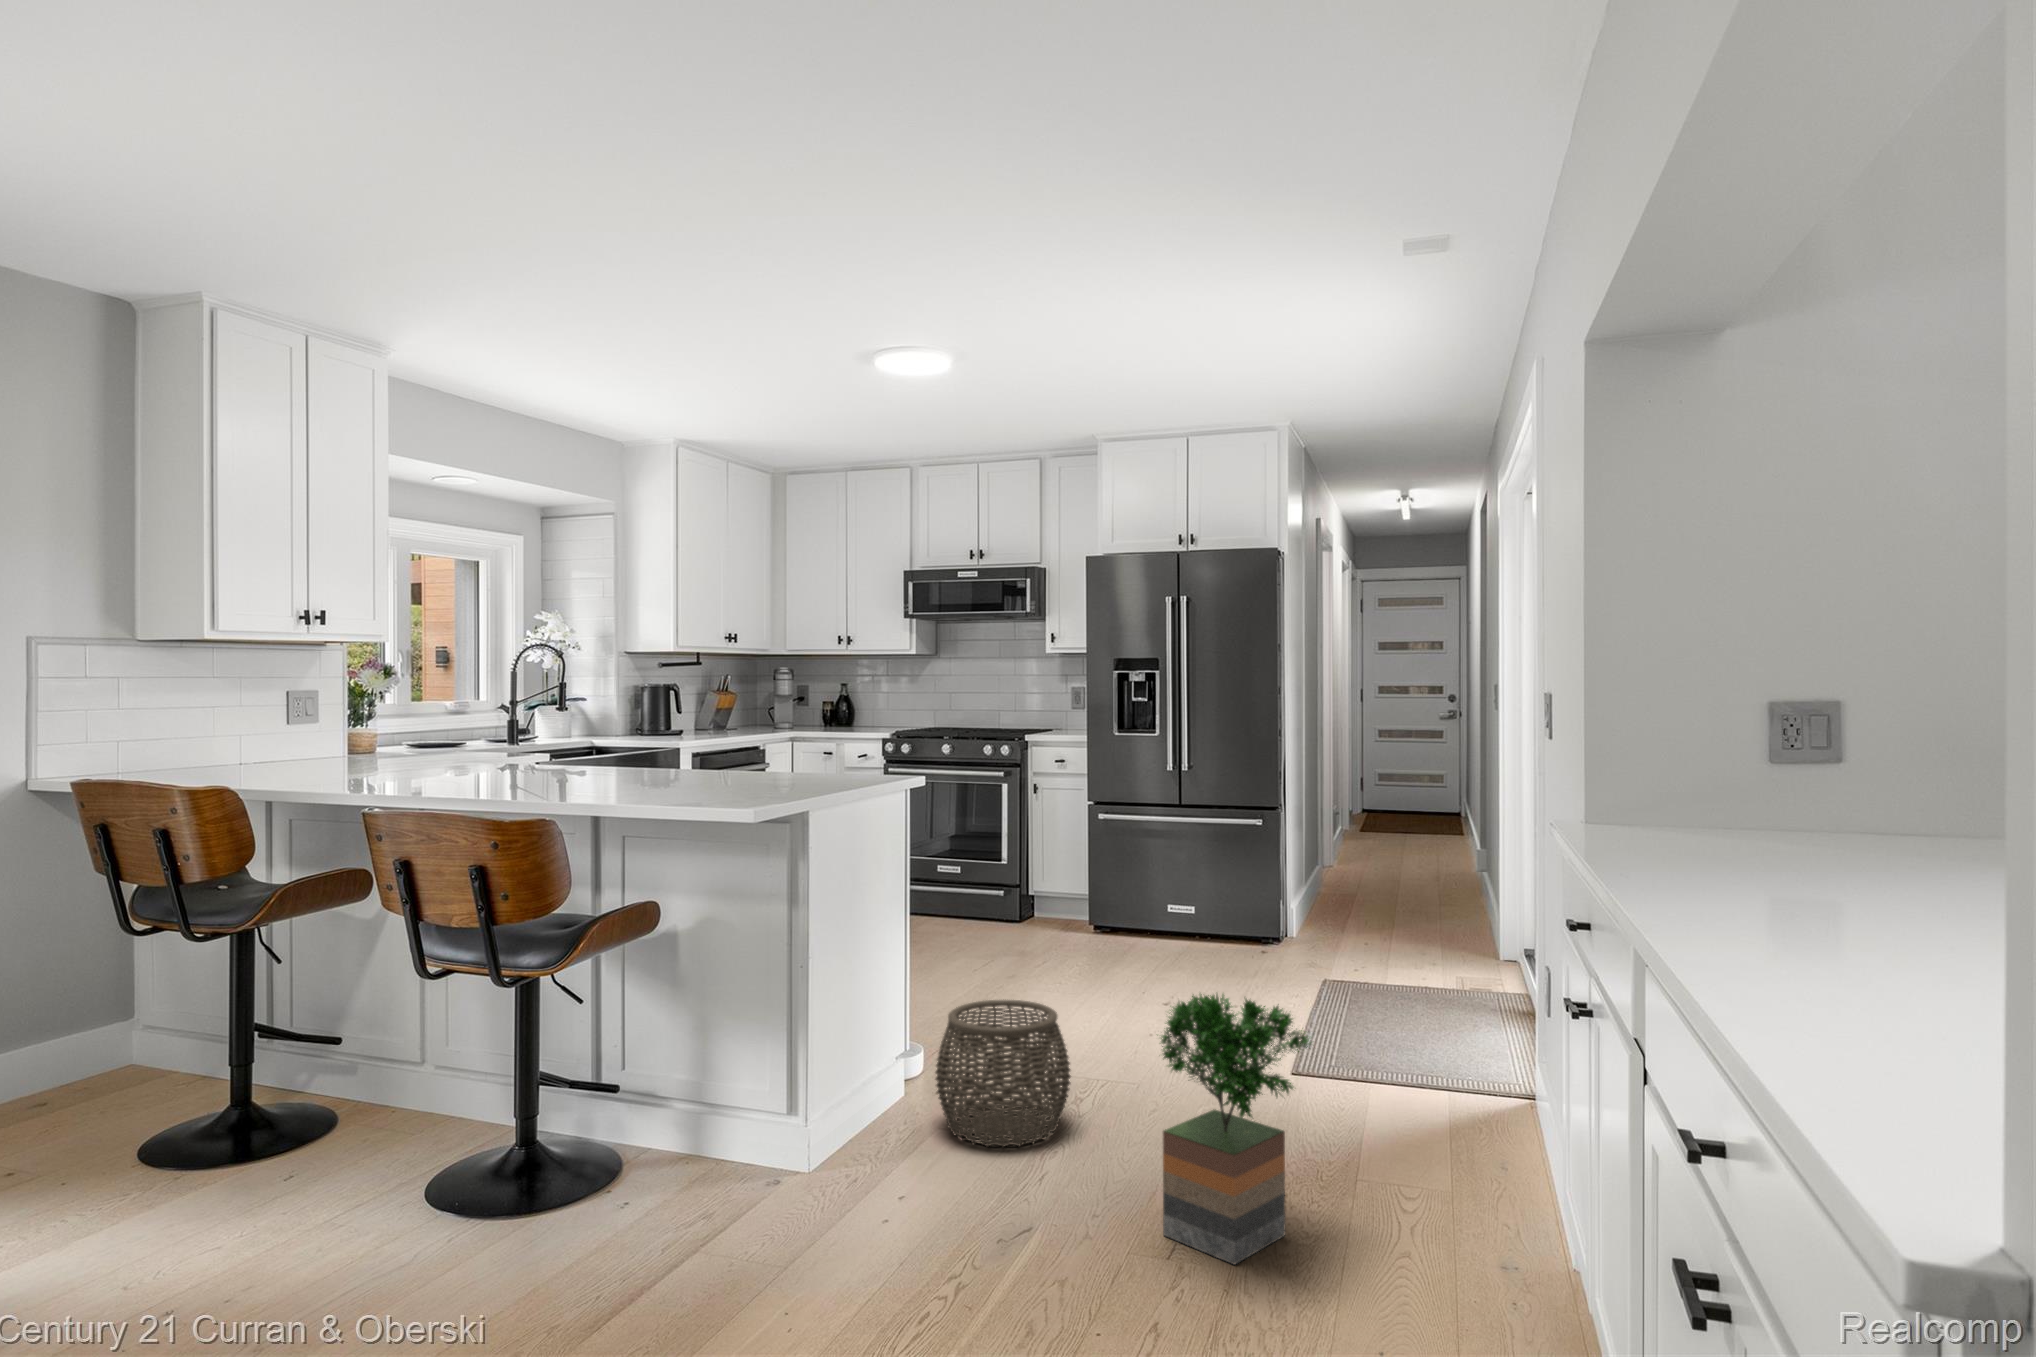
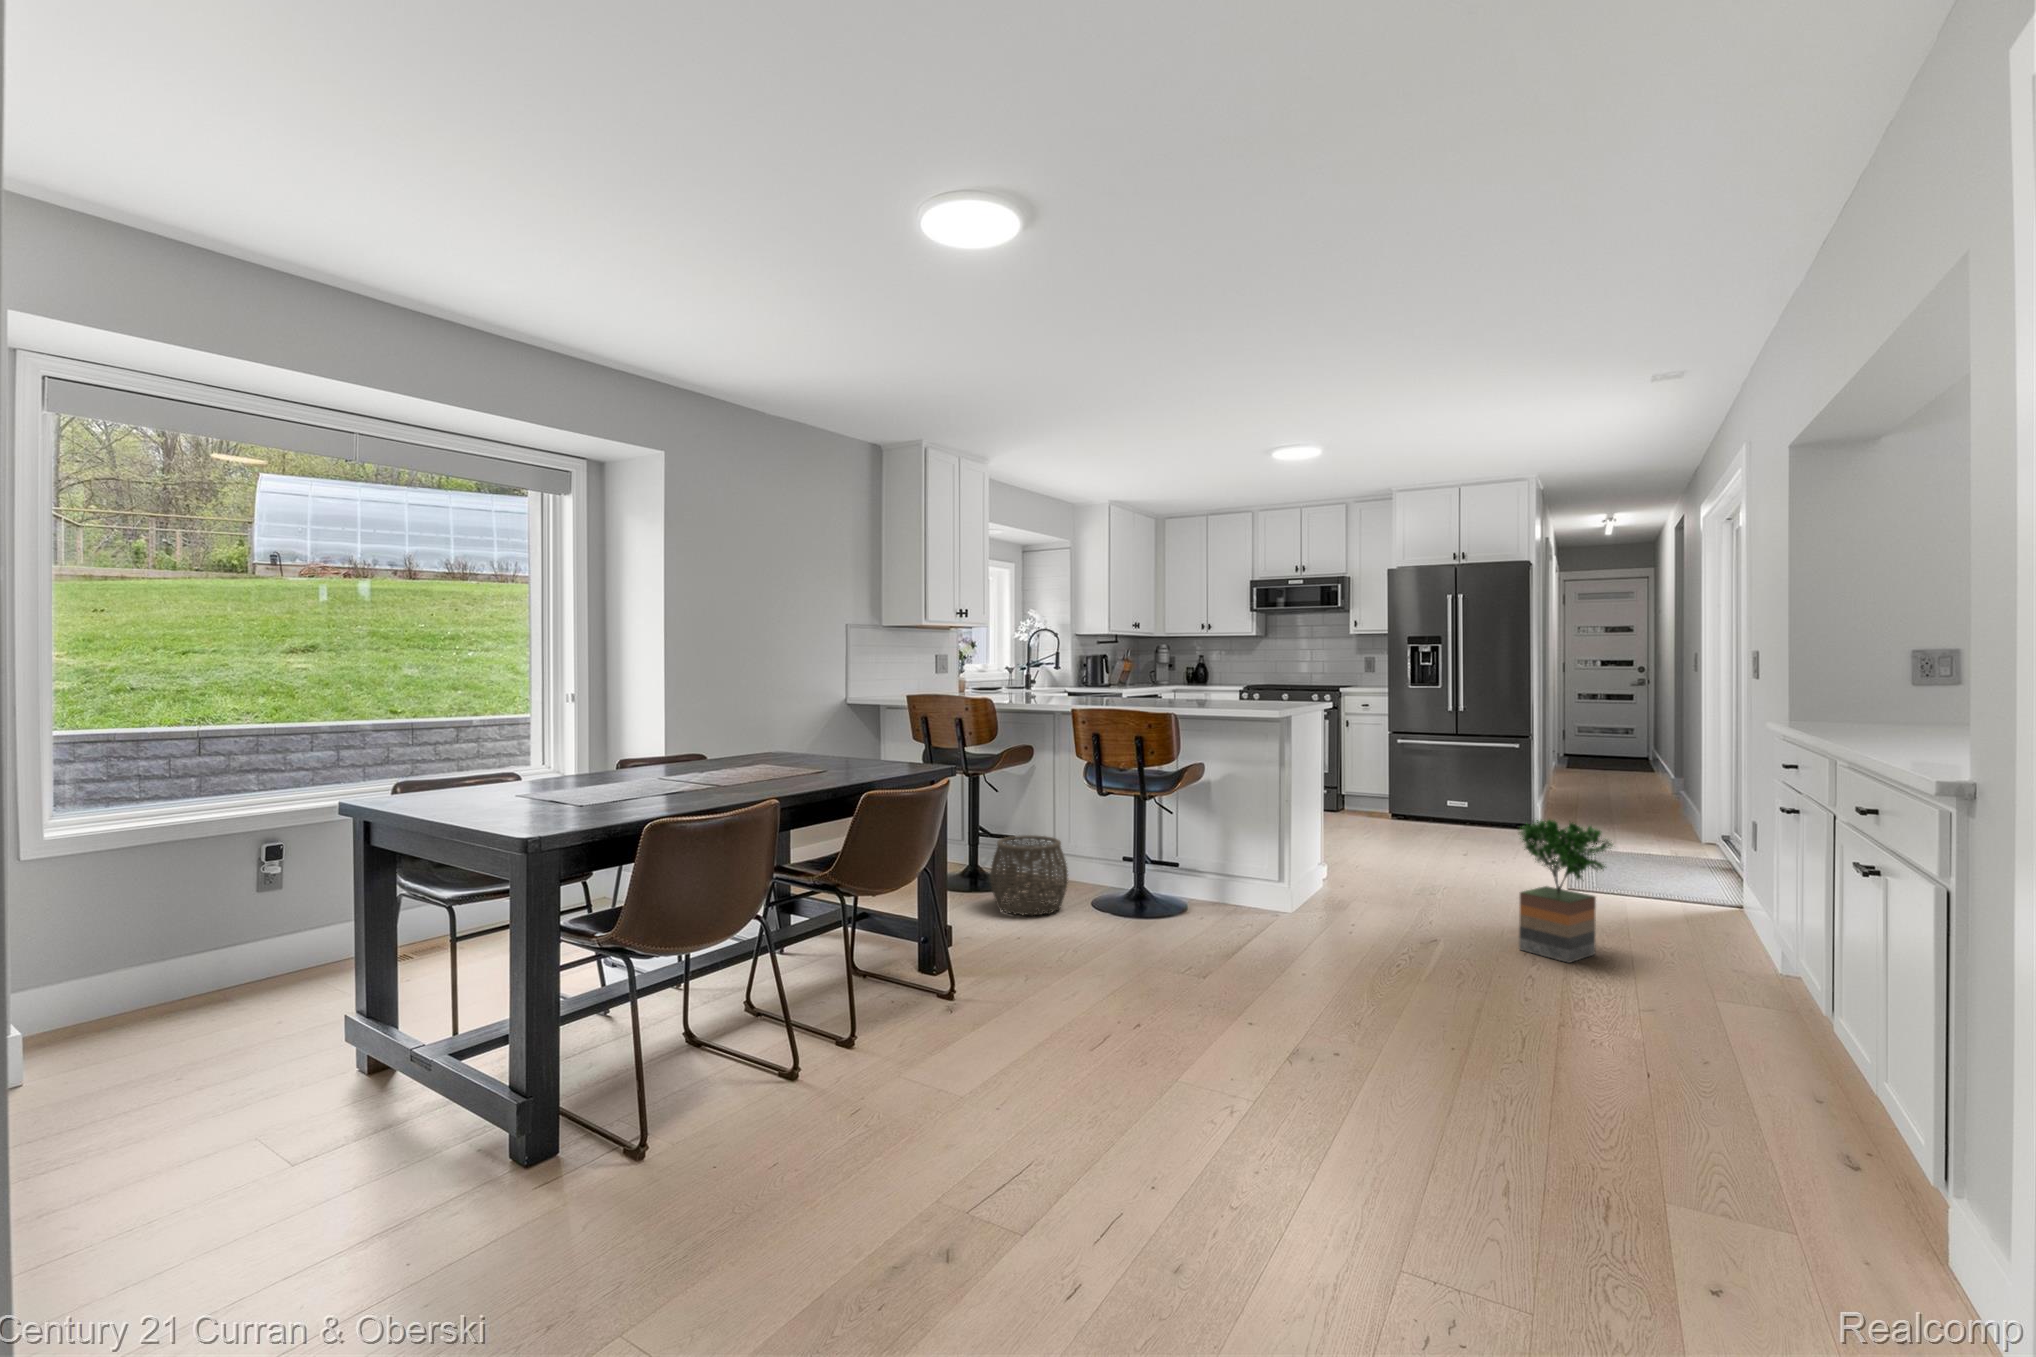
woven basket: present [935,1000,1071,1147] -> present [990,835,1068,915]

